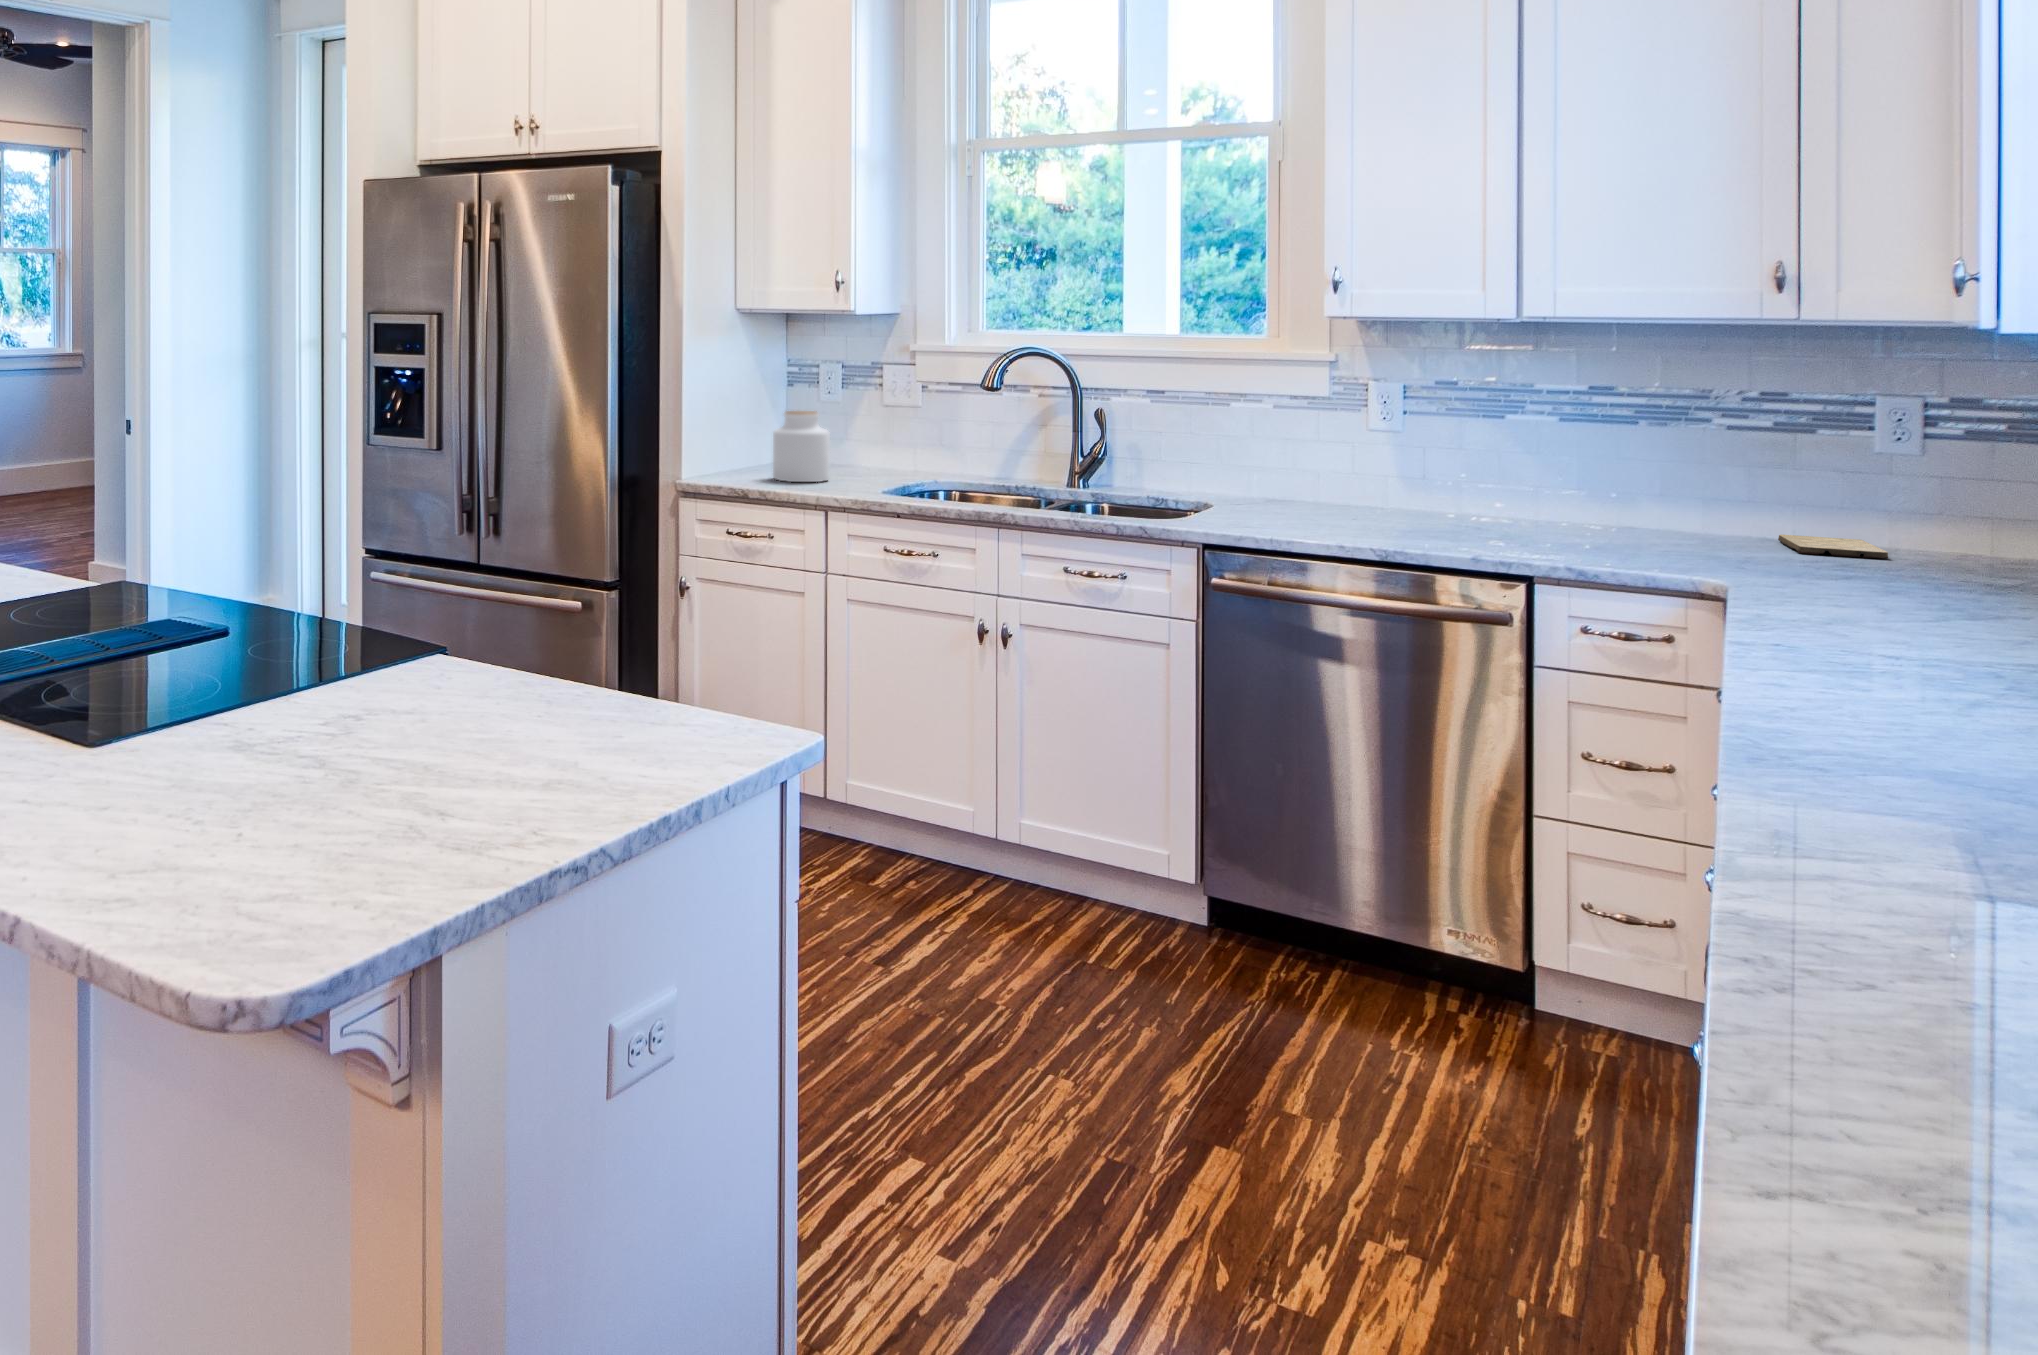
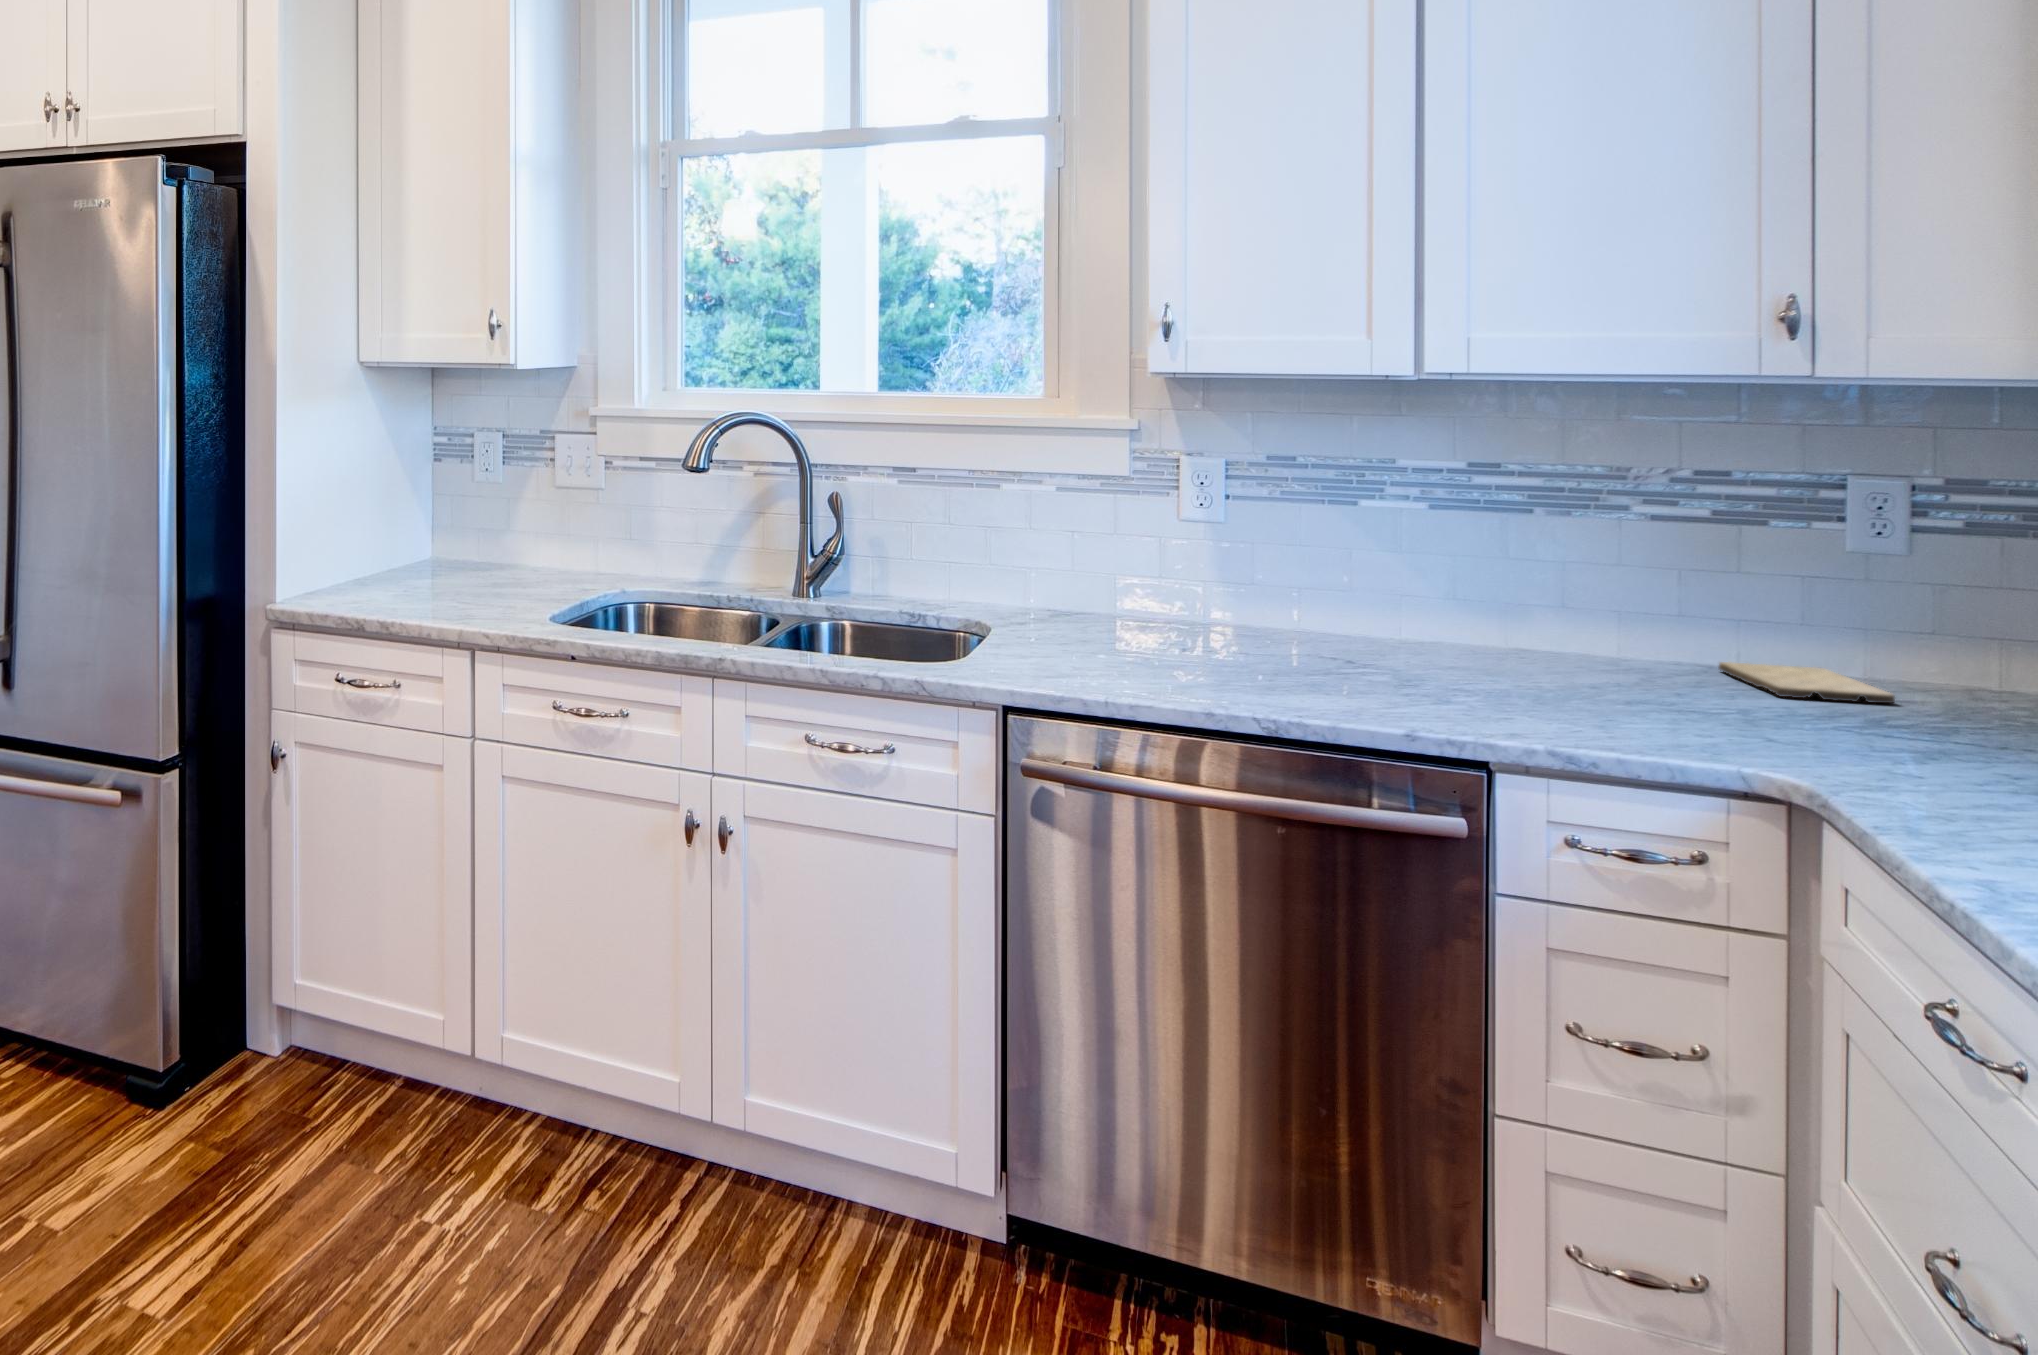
jar: present [773,411,830,482] -> none [406,501,483,602]

